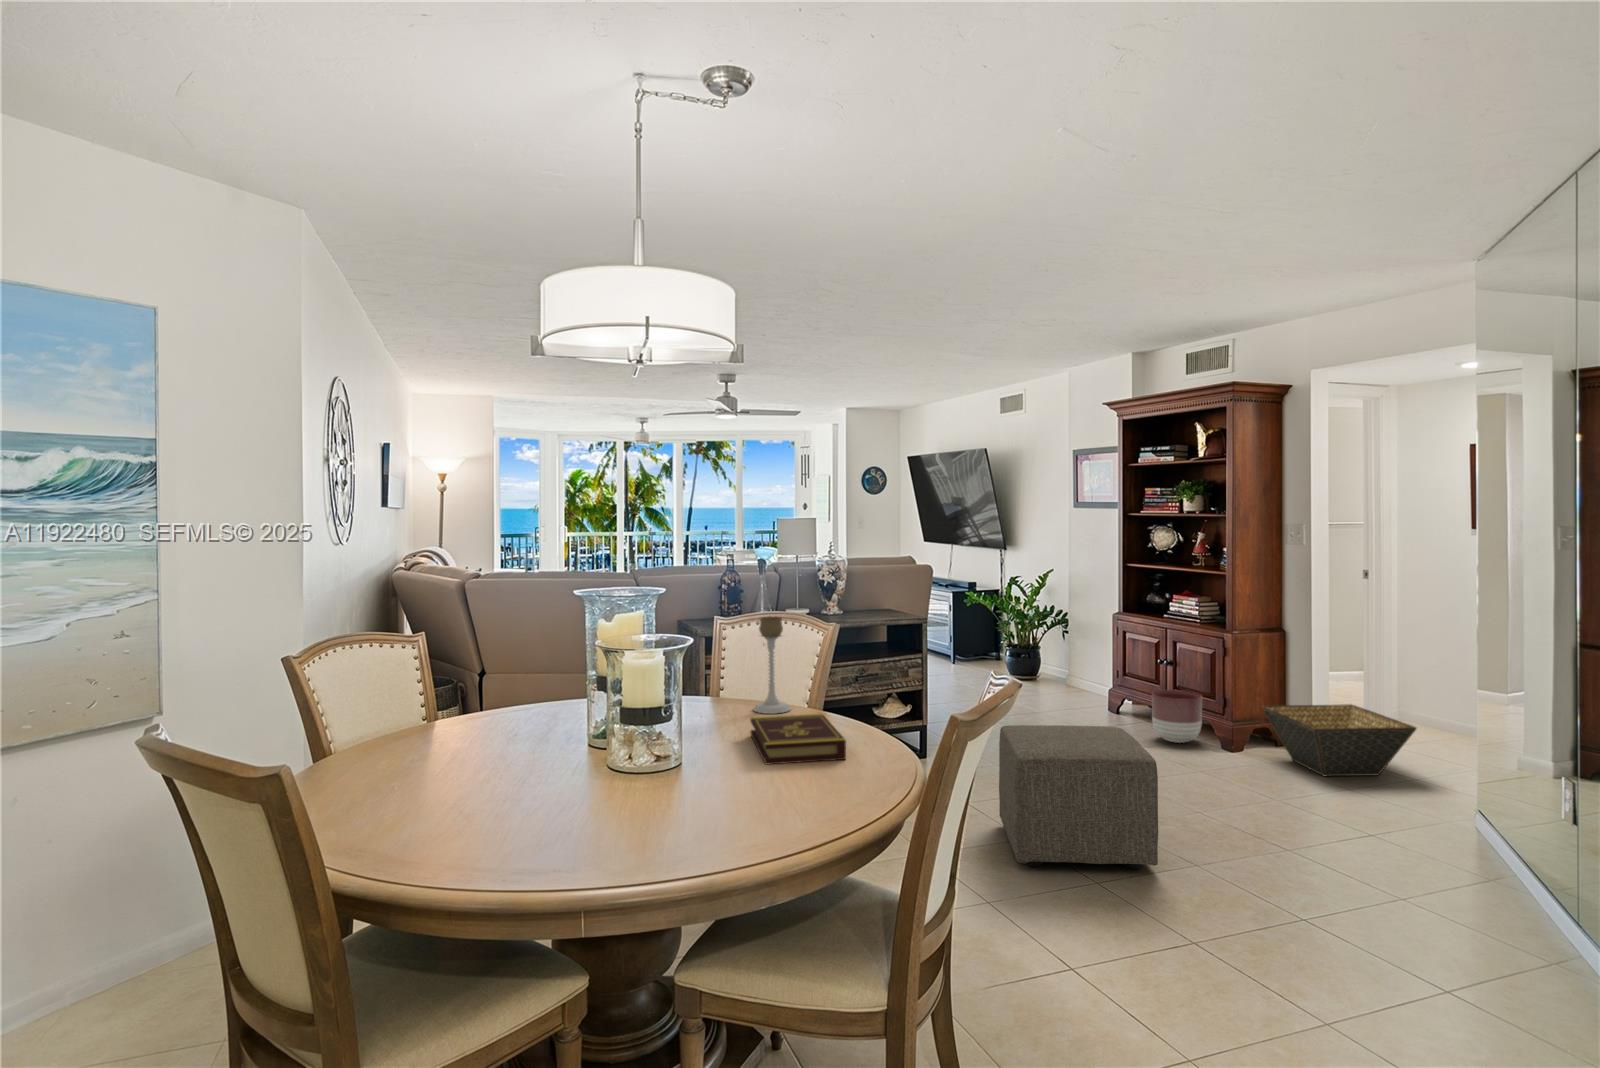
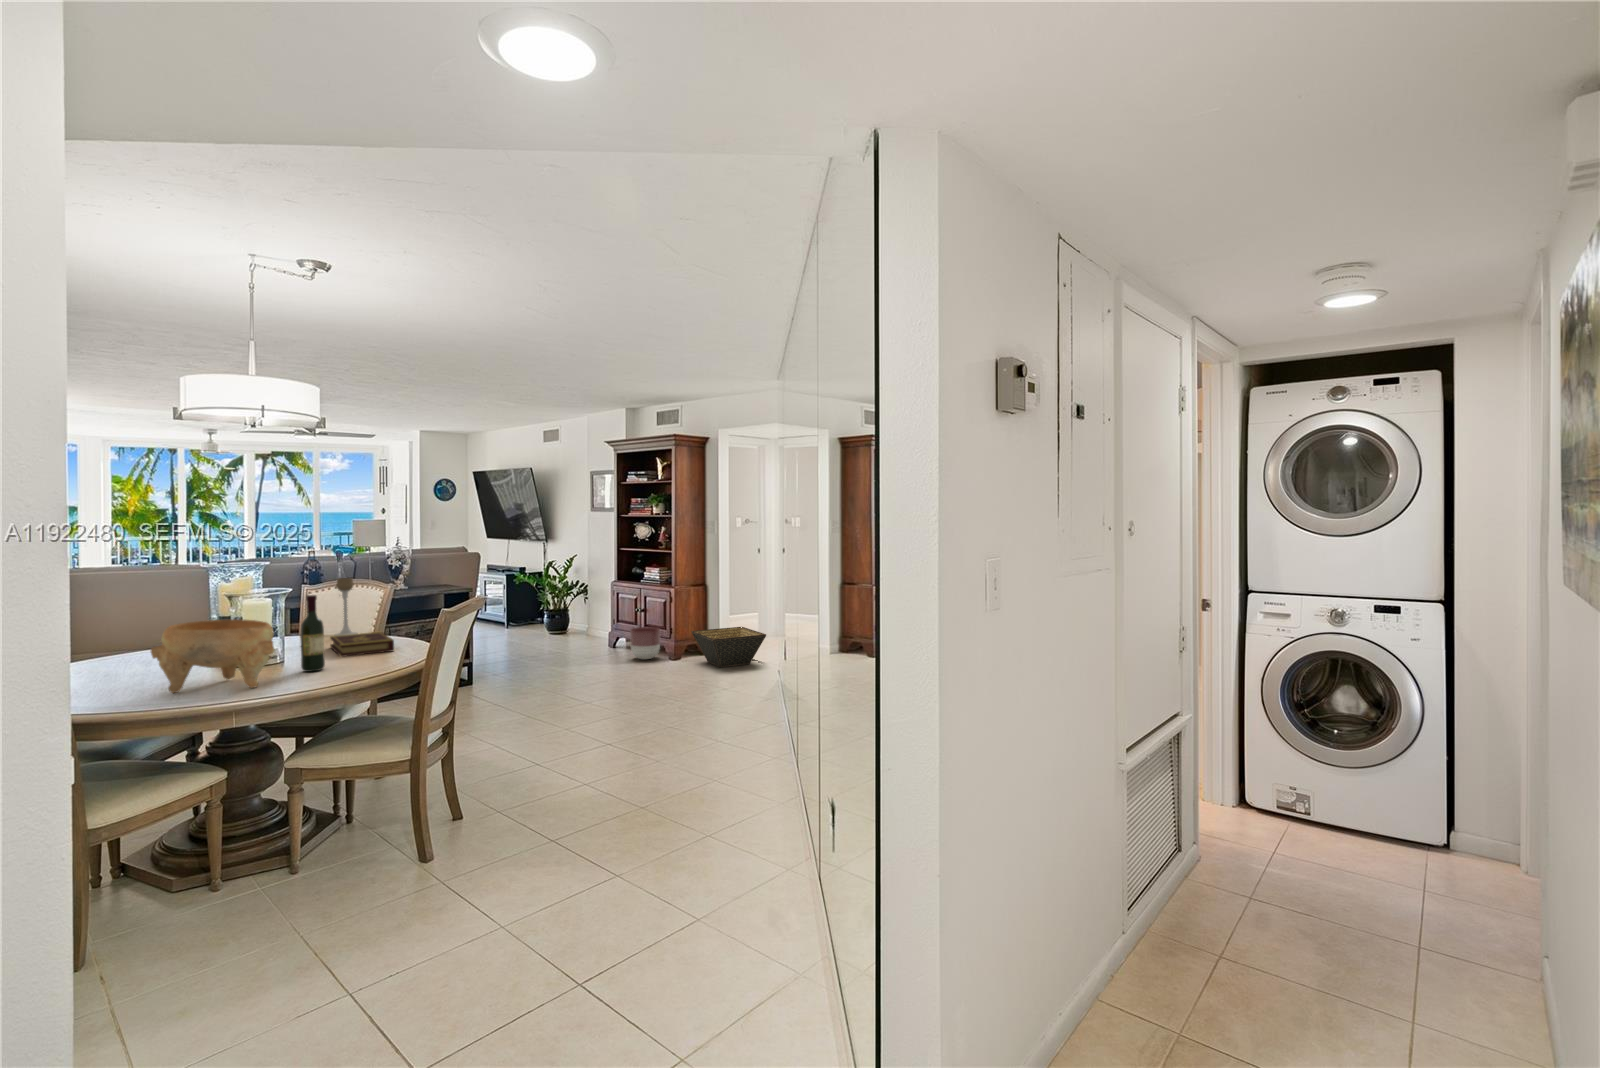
wine bottle: none [705,666,741,806] -> present [301,595,325,672]
decorative bowl: none [480,705,661,847] -> present [151,619,274,693]
ottoman: present [999,725,1158,869] -> none [515,643,604,726]

